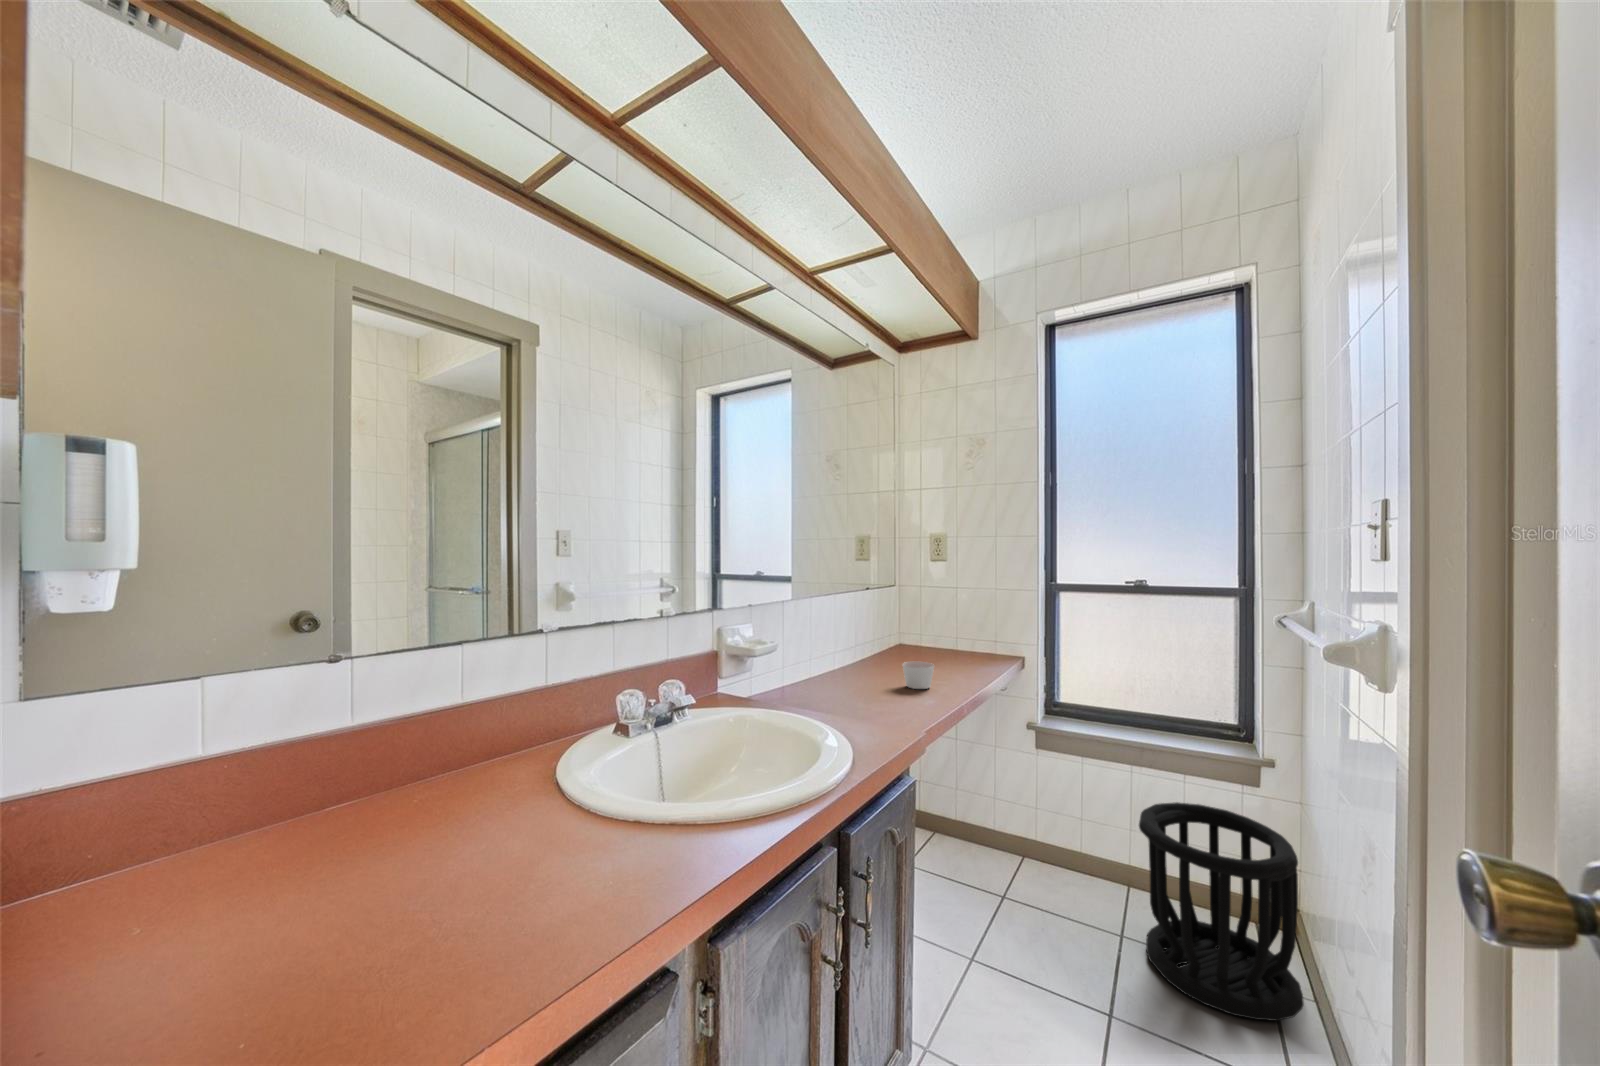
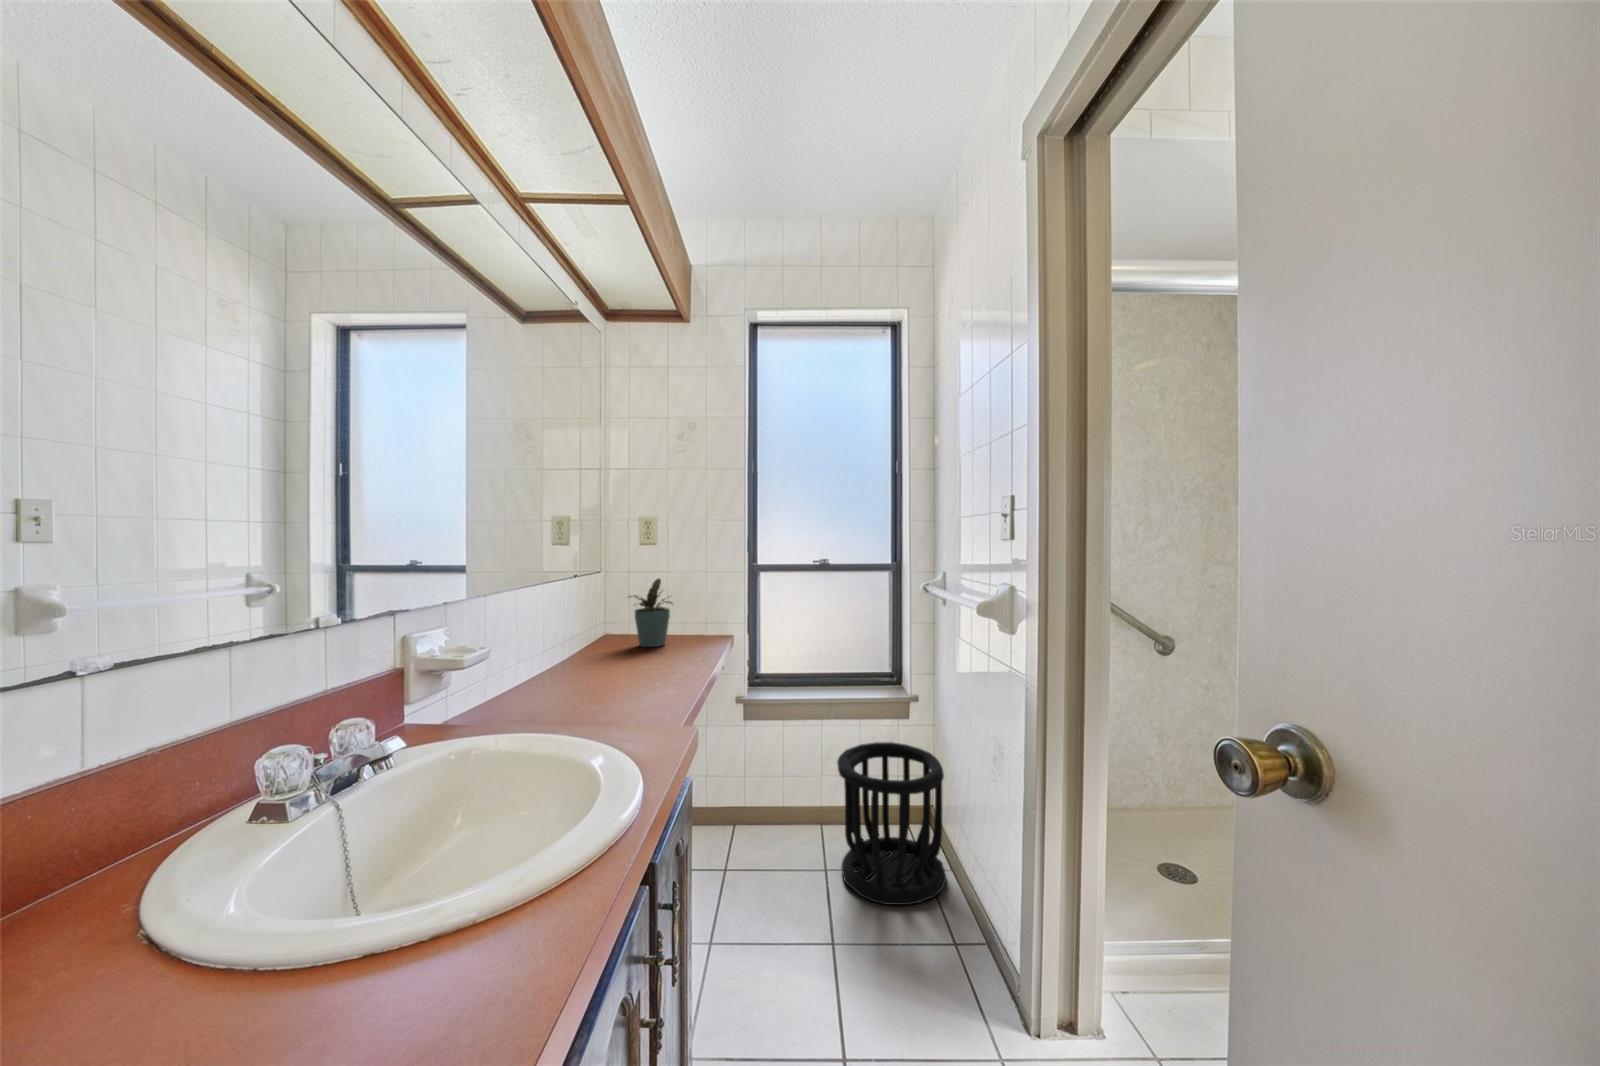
potted plant: none [912,592,961,658] -> present [629,579,673,647]
candle: present [903,662,934,689] -> none [635,652,669,682]

